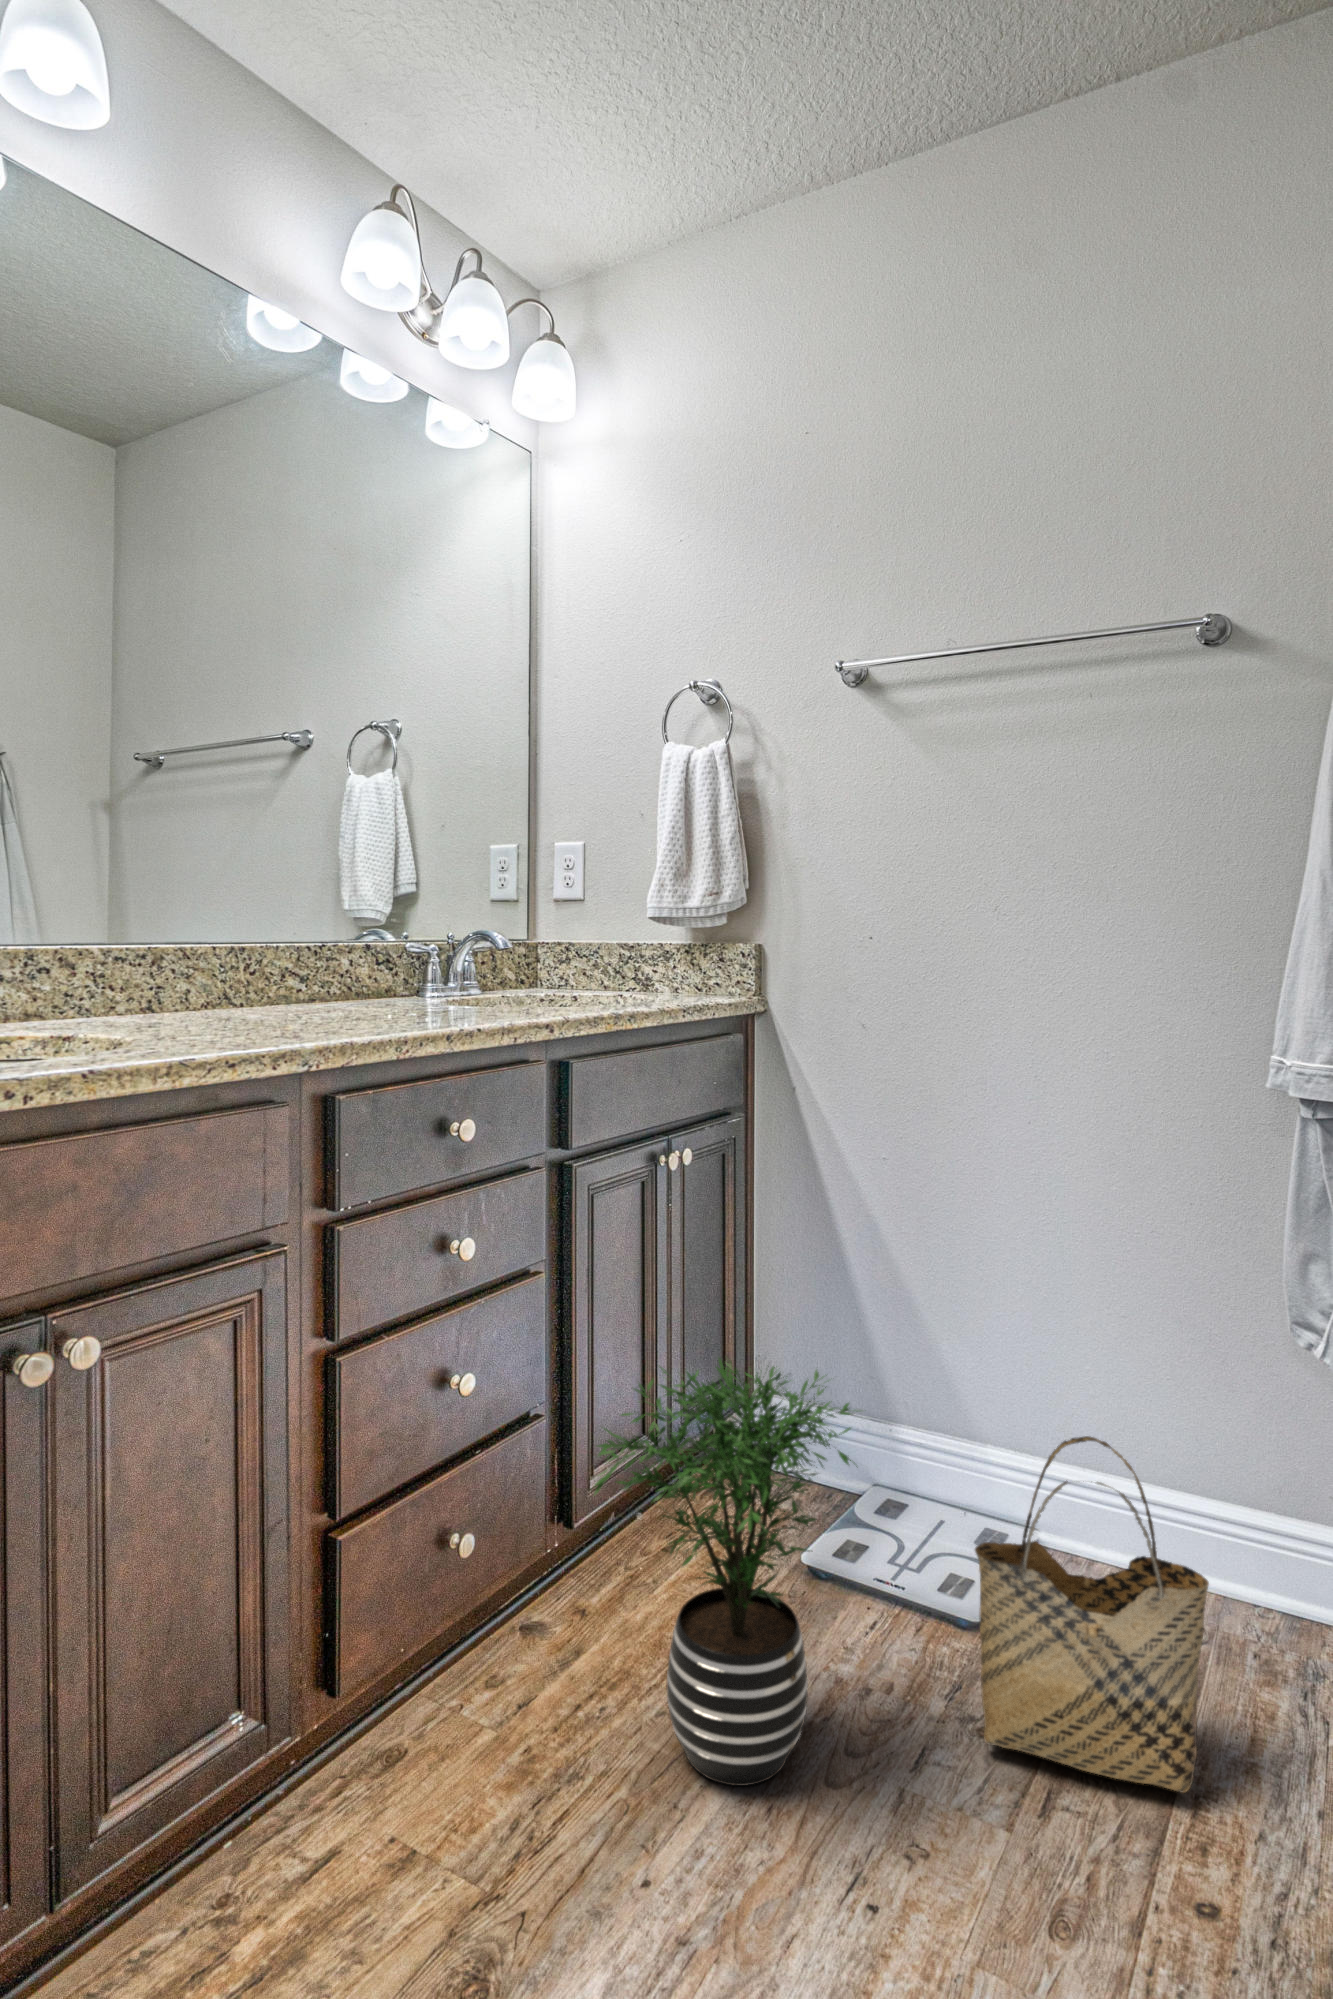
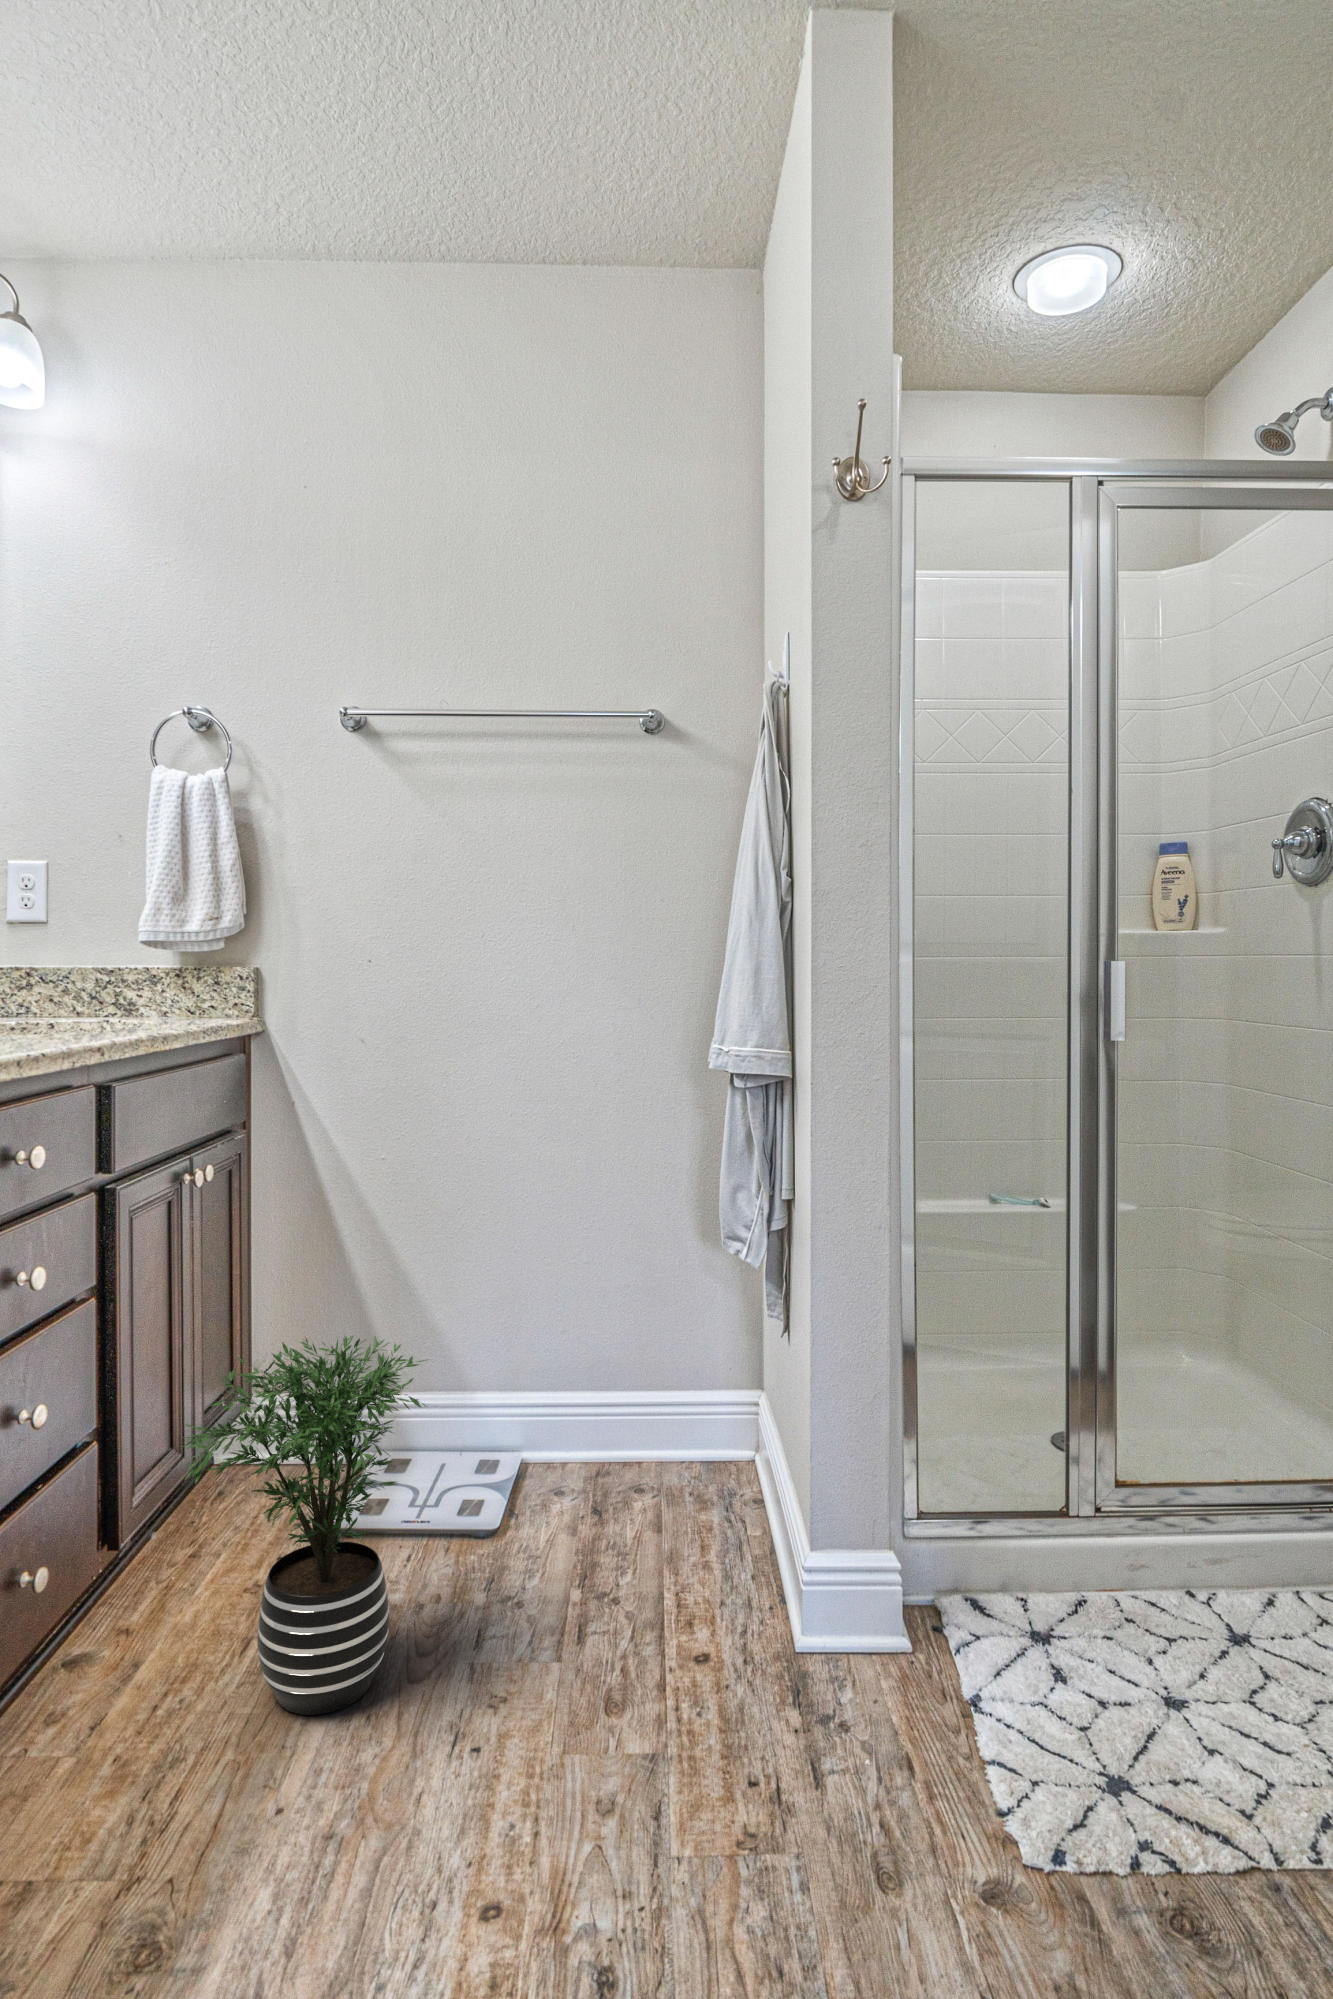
woven basket: present [975,1436,1209,1793] -> none [512,1350,678,1611]

